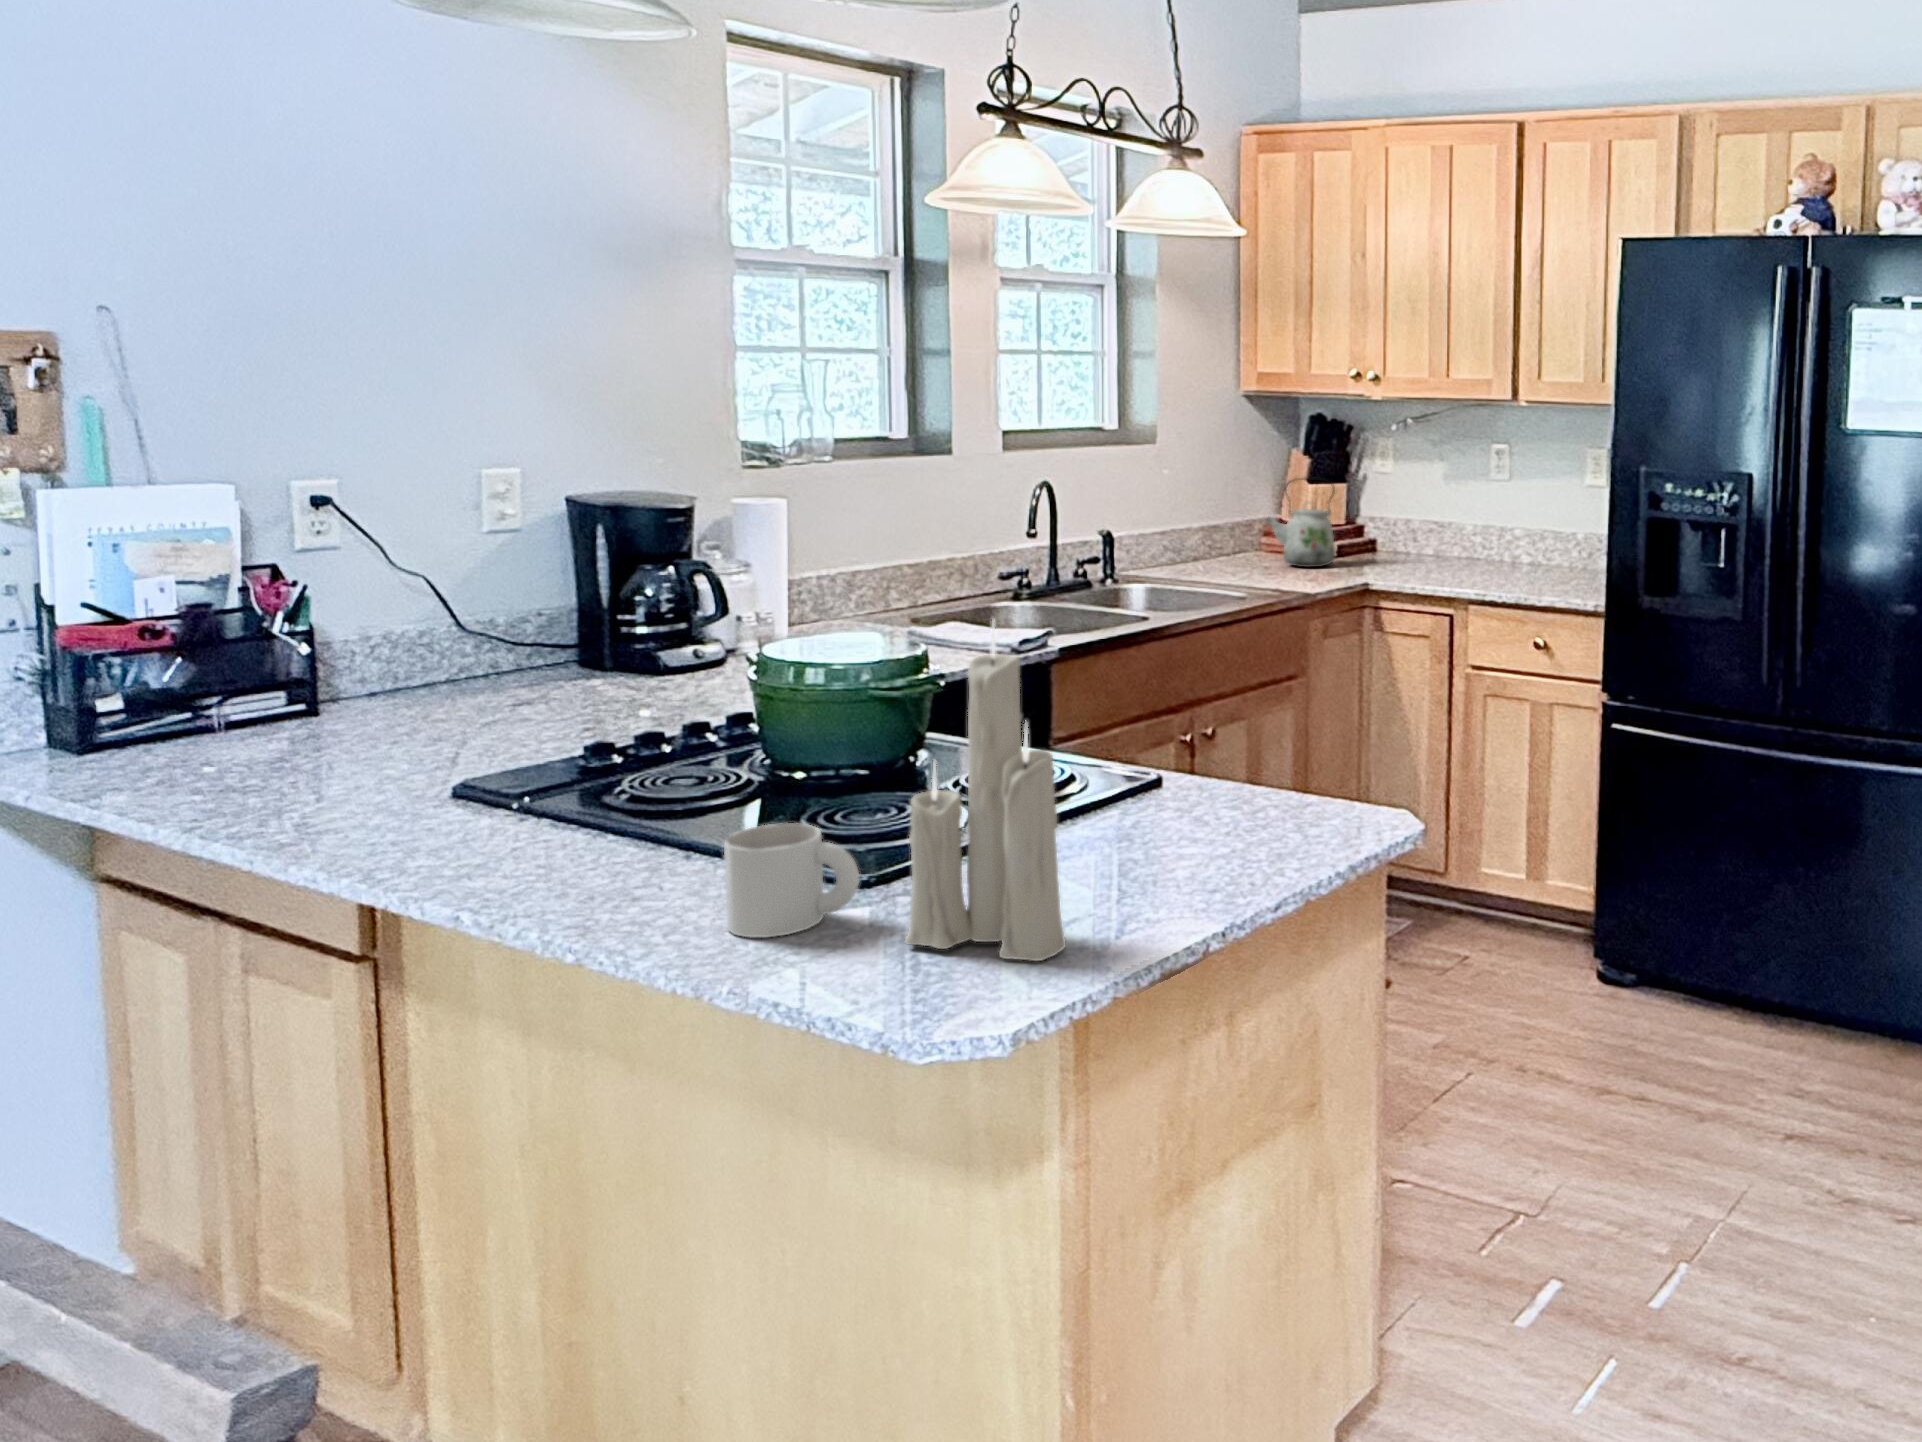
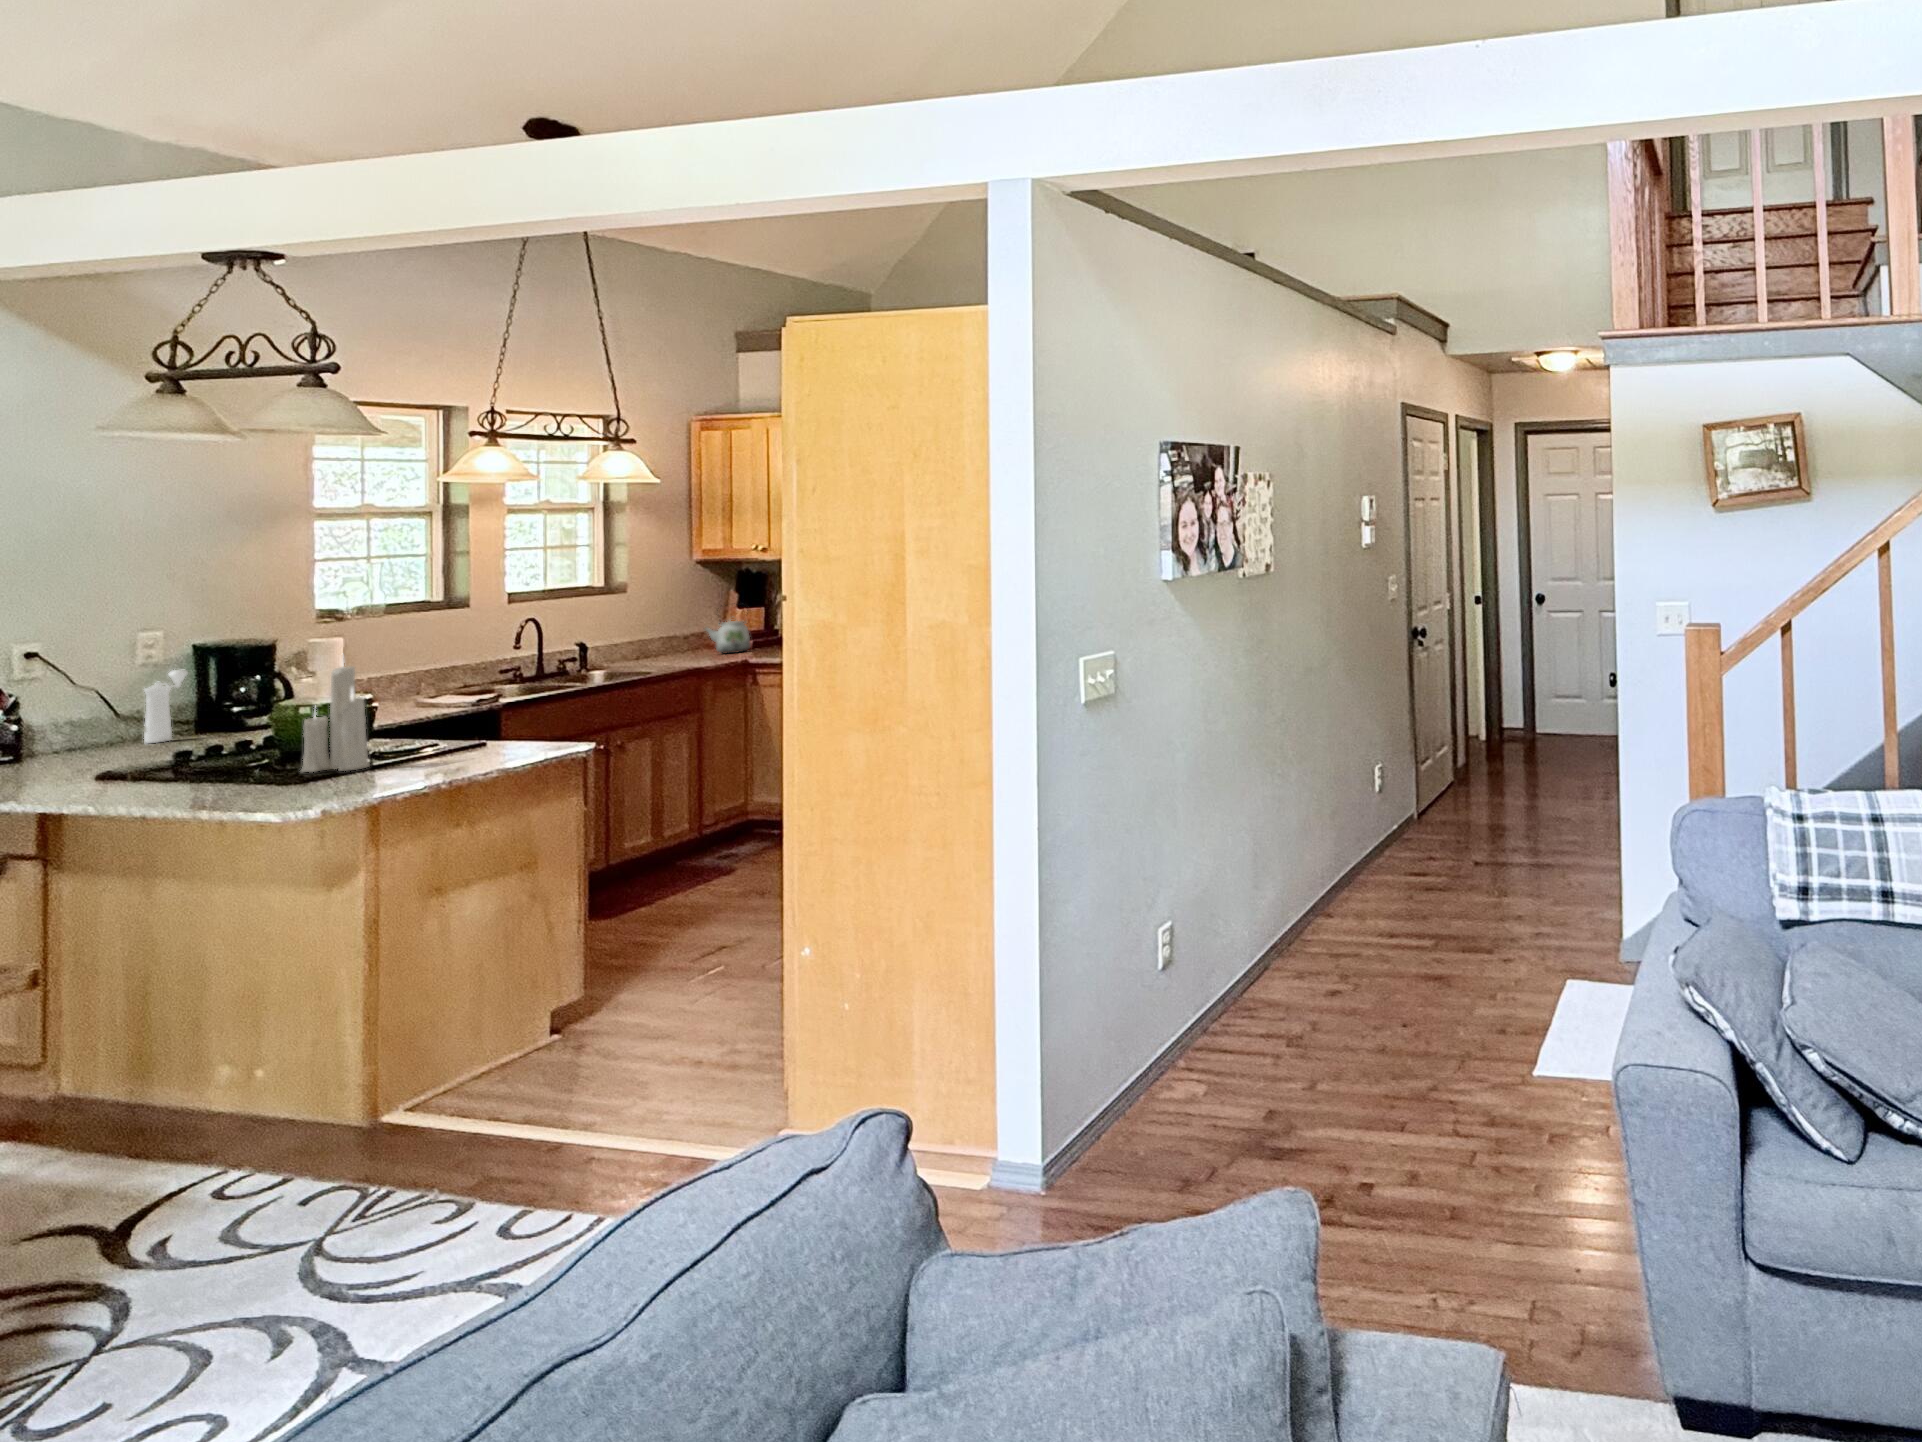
pepper mill: none [503,548,569,698] -> present [144,670,187,743]
mug: present [724,823,859,937] -> none [223,740,287,779]

